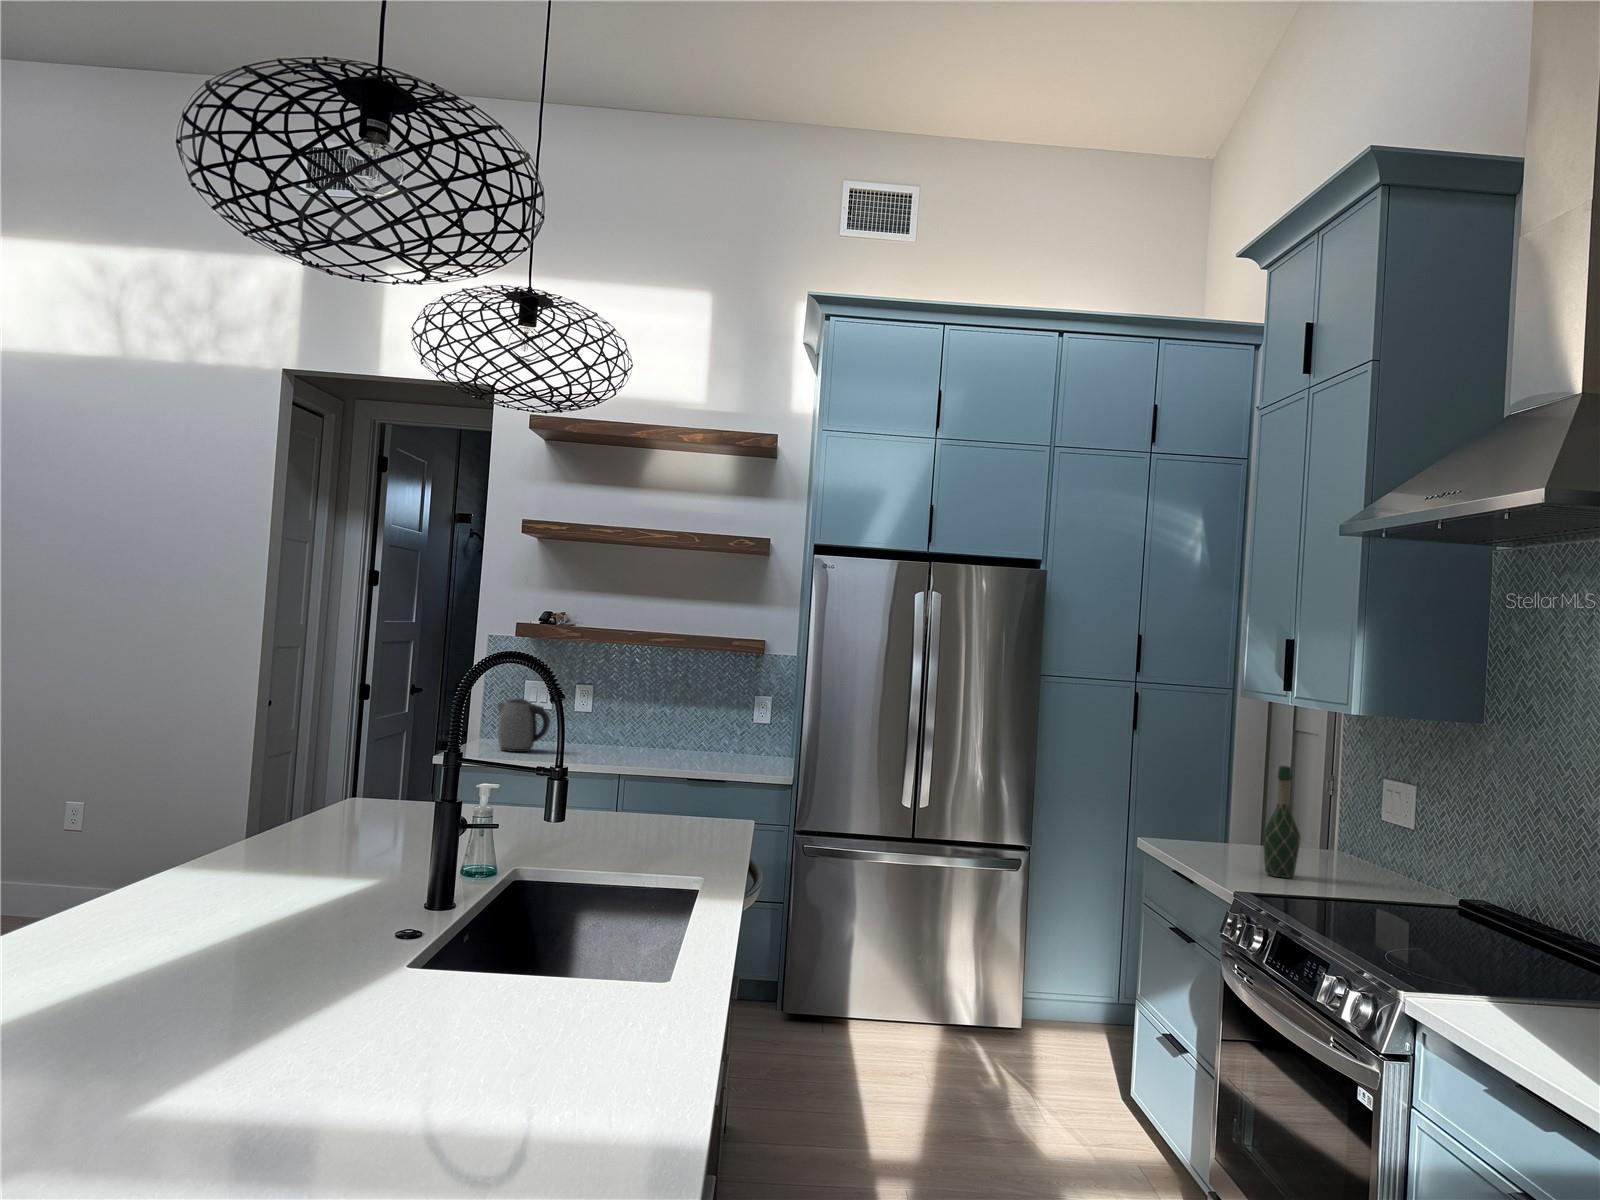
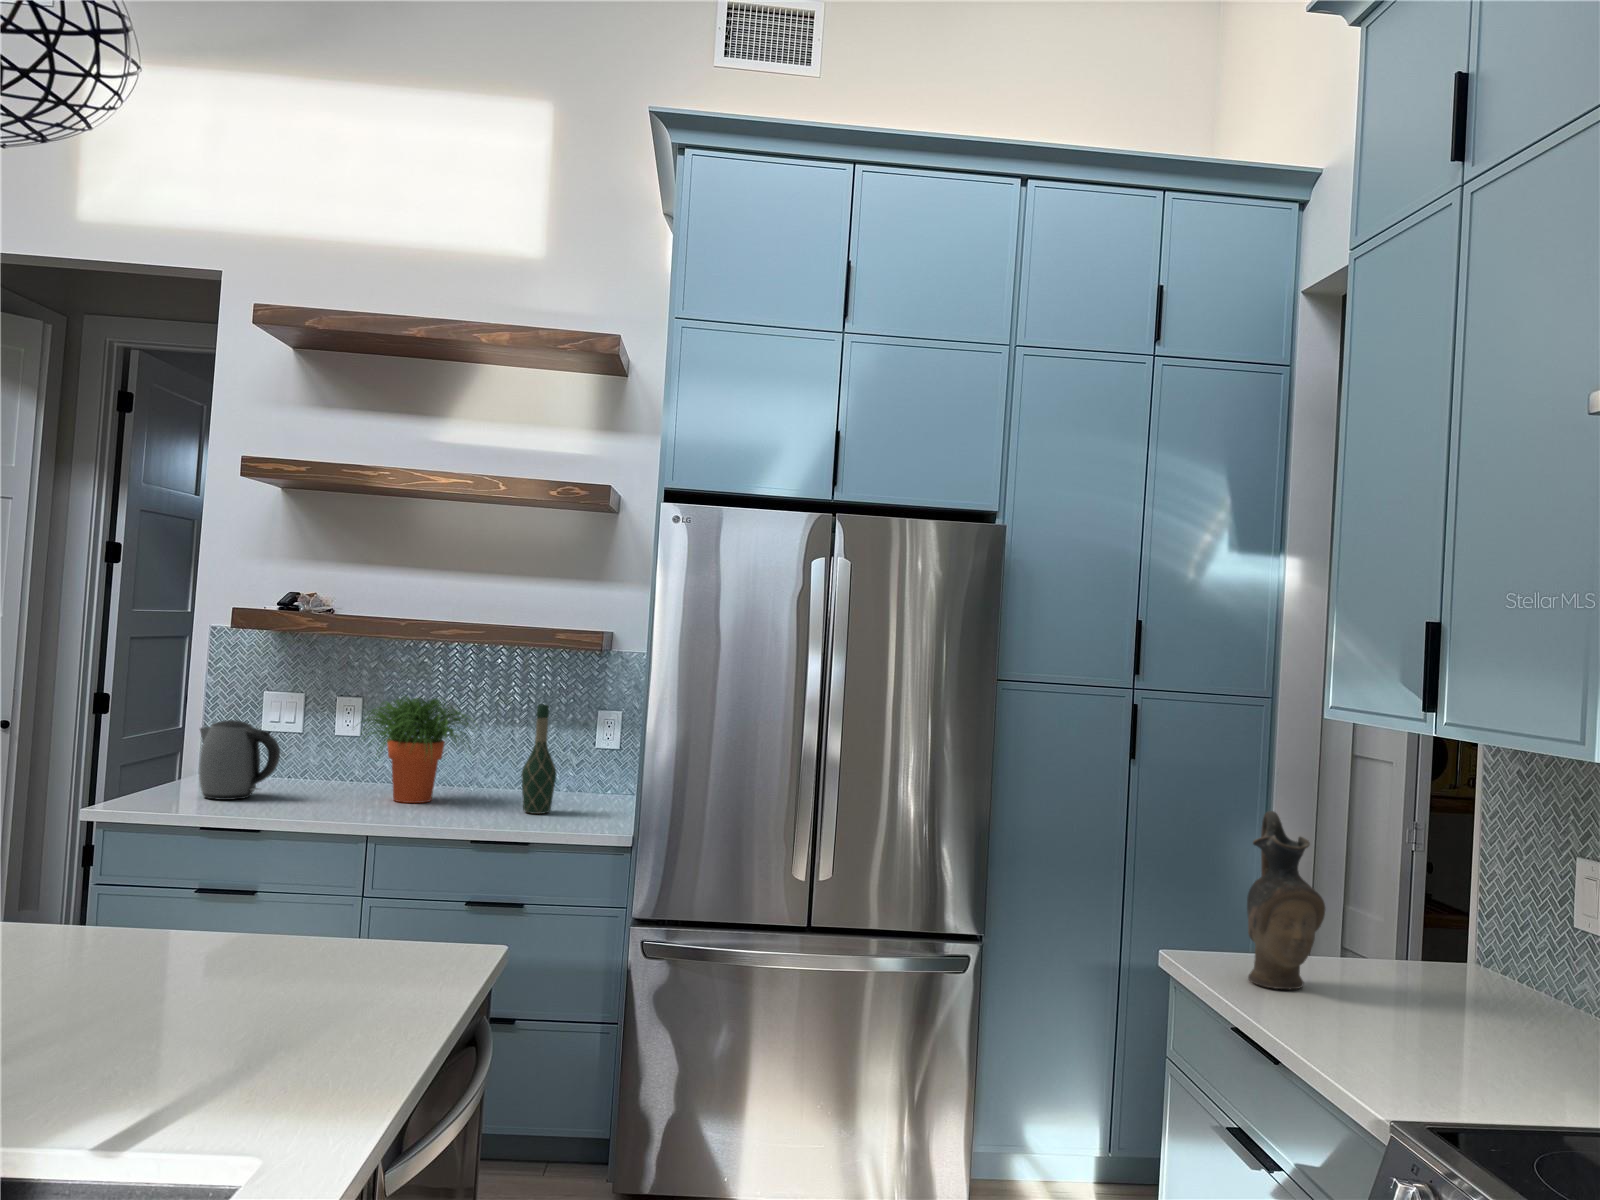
potted plant: none [597,682,682,757] -> present [361,696,471,803]
ceramic pitcher: none [1187,752,1232,856] -> present [1247,811,1325,989]
wine bottle: present [1263,766,1300,878] -> present [522,704,557,814]

